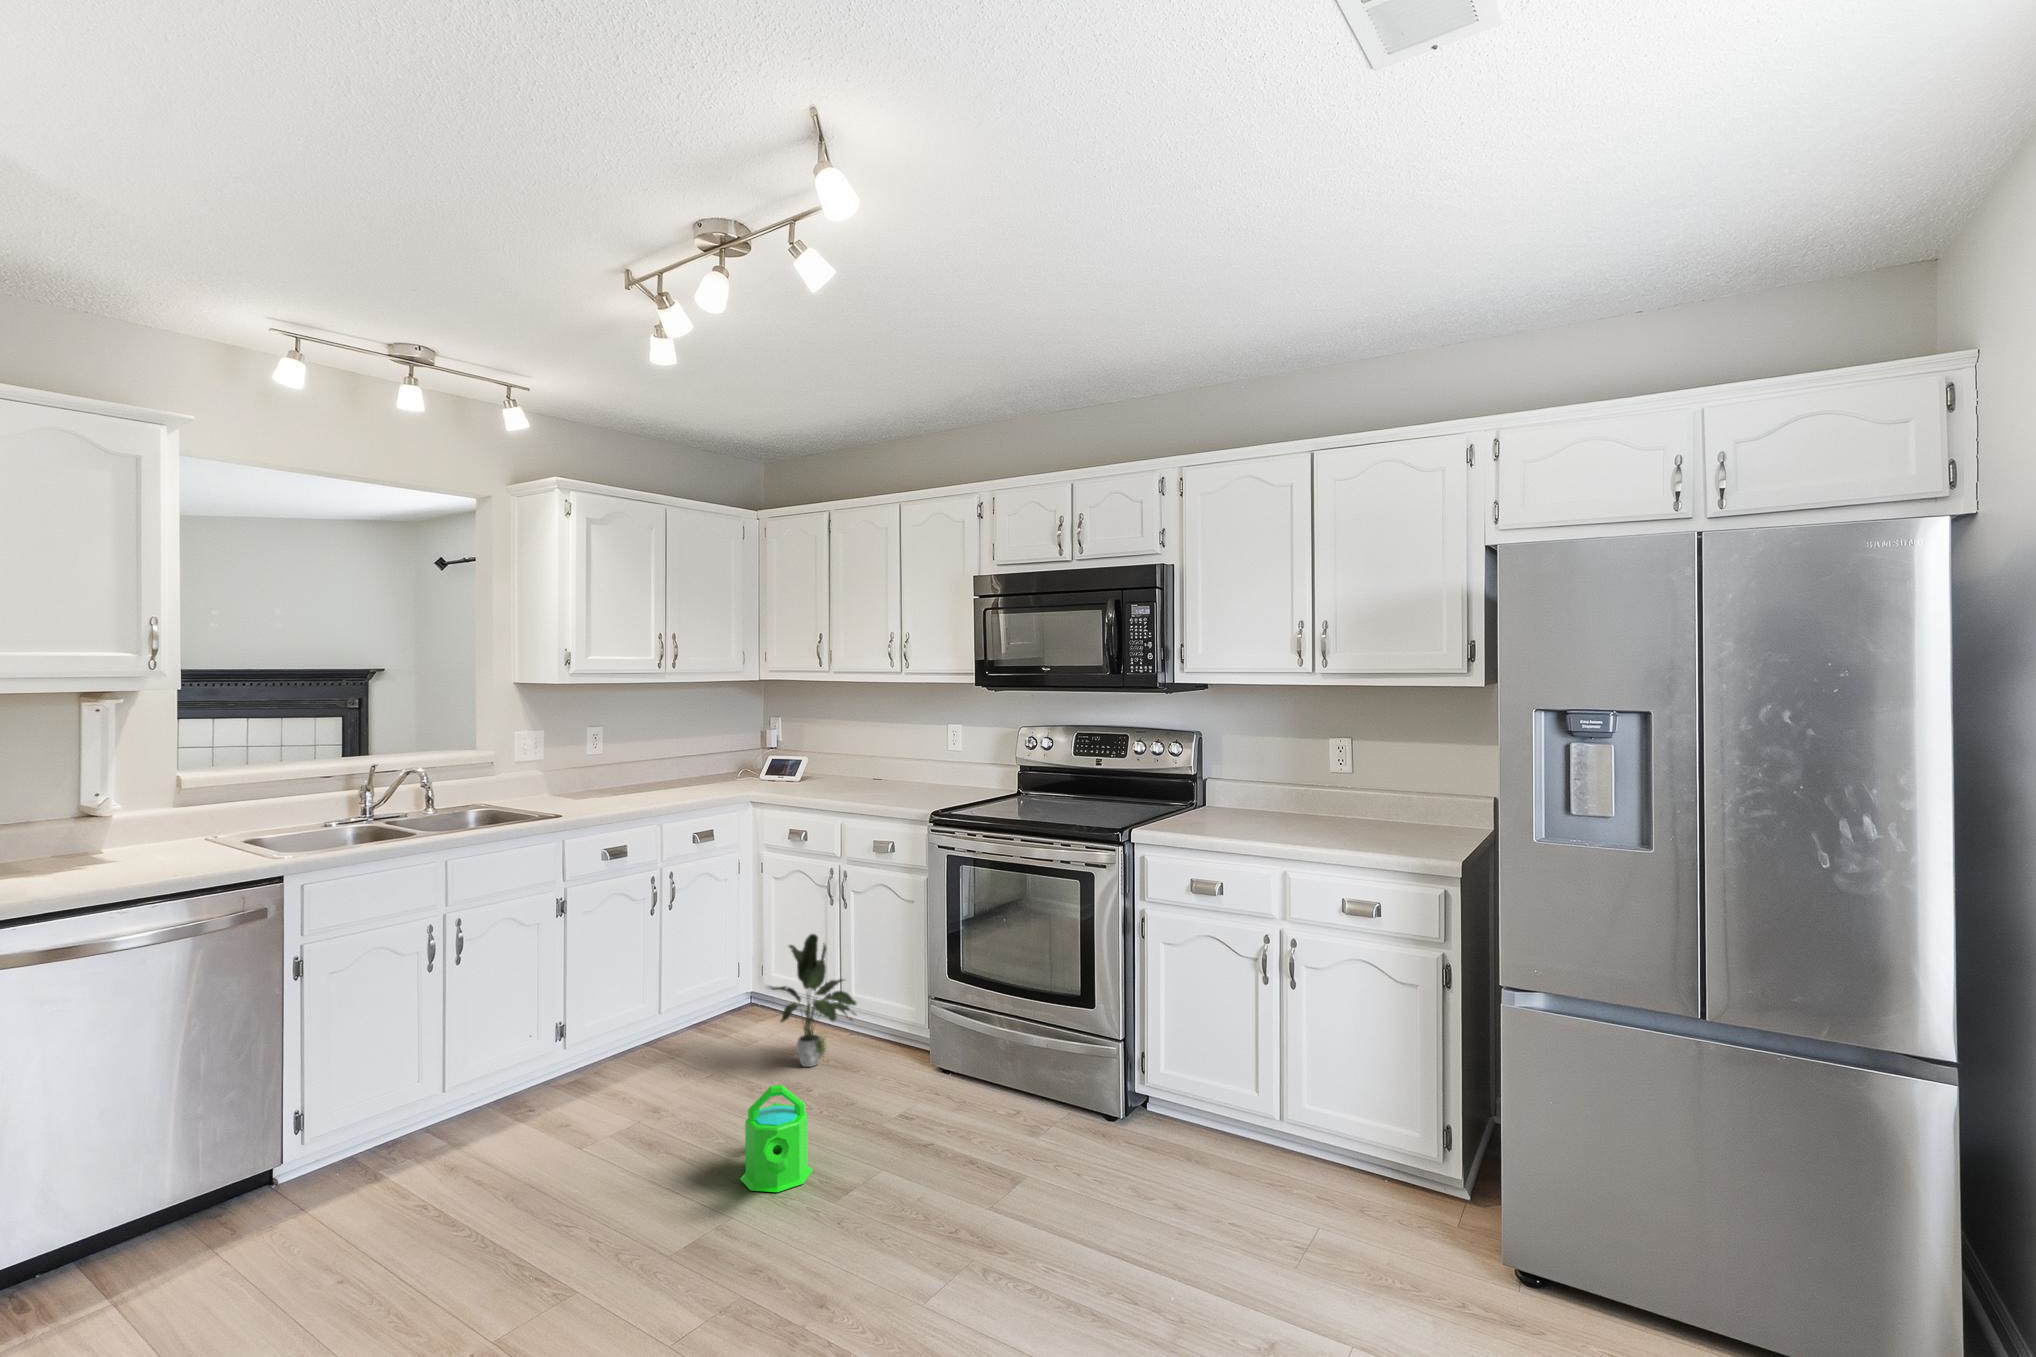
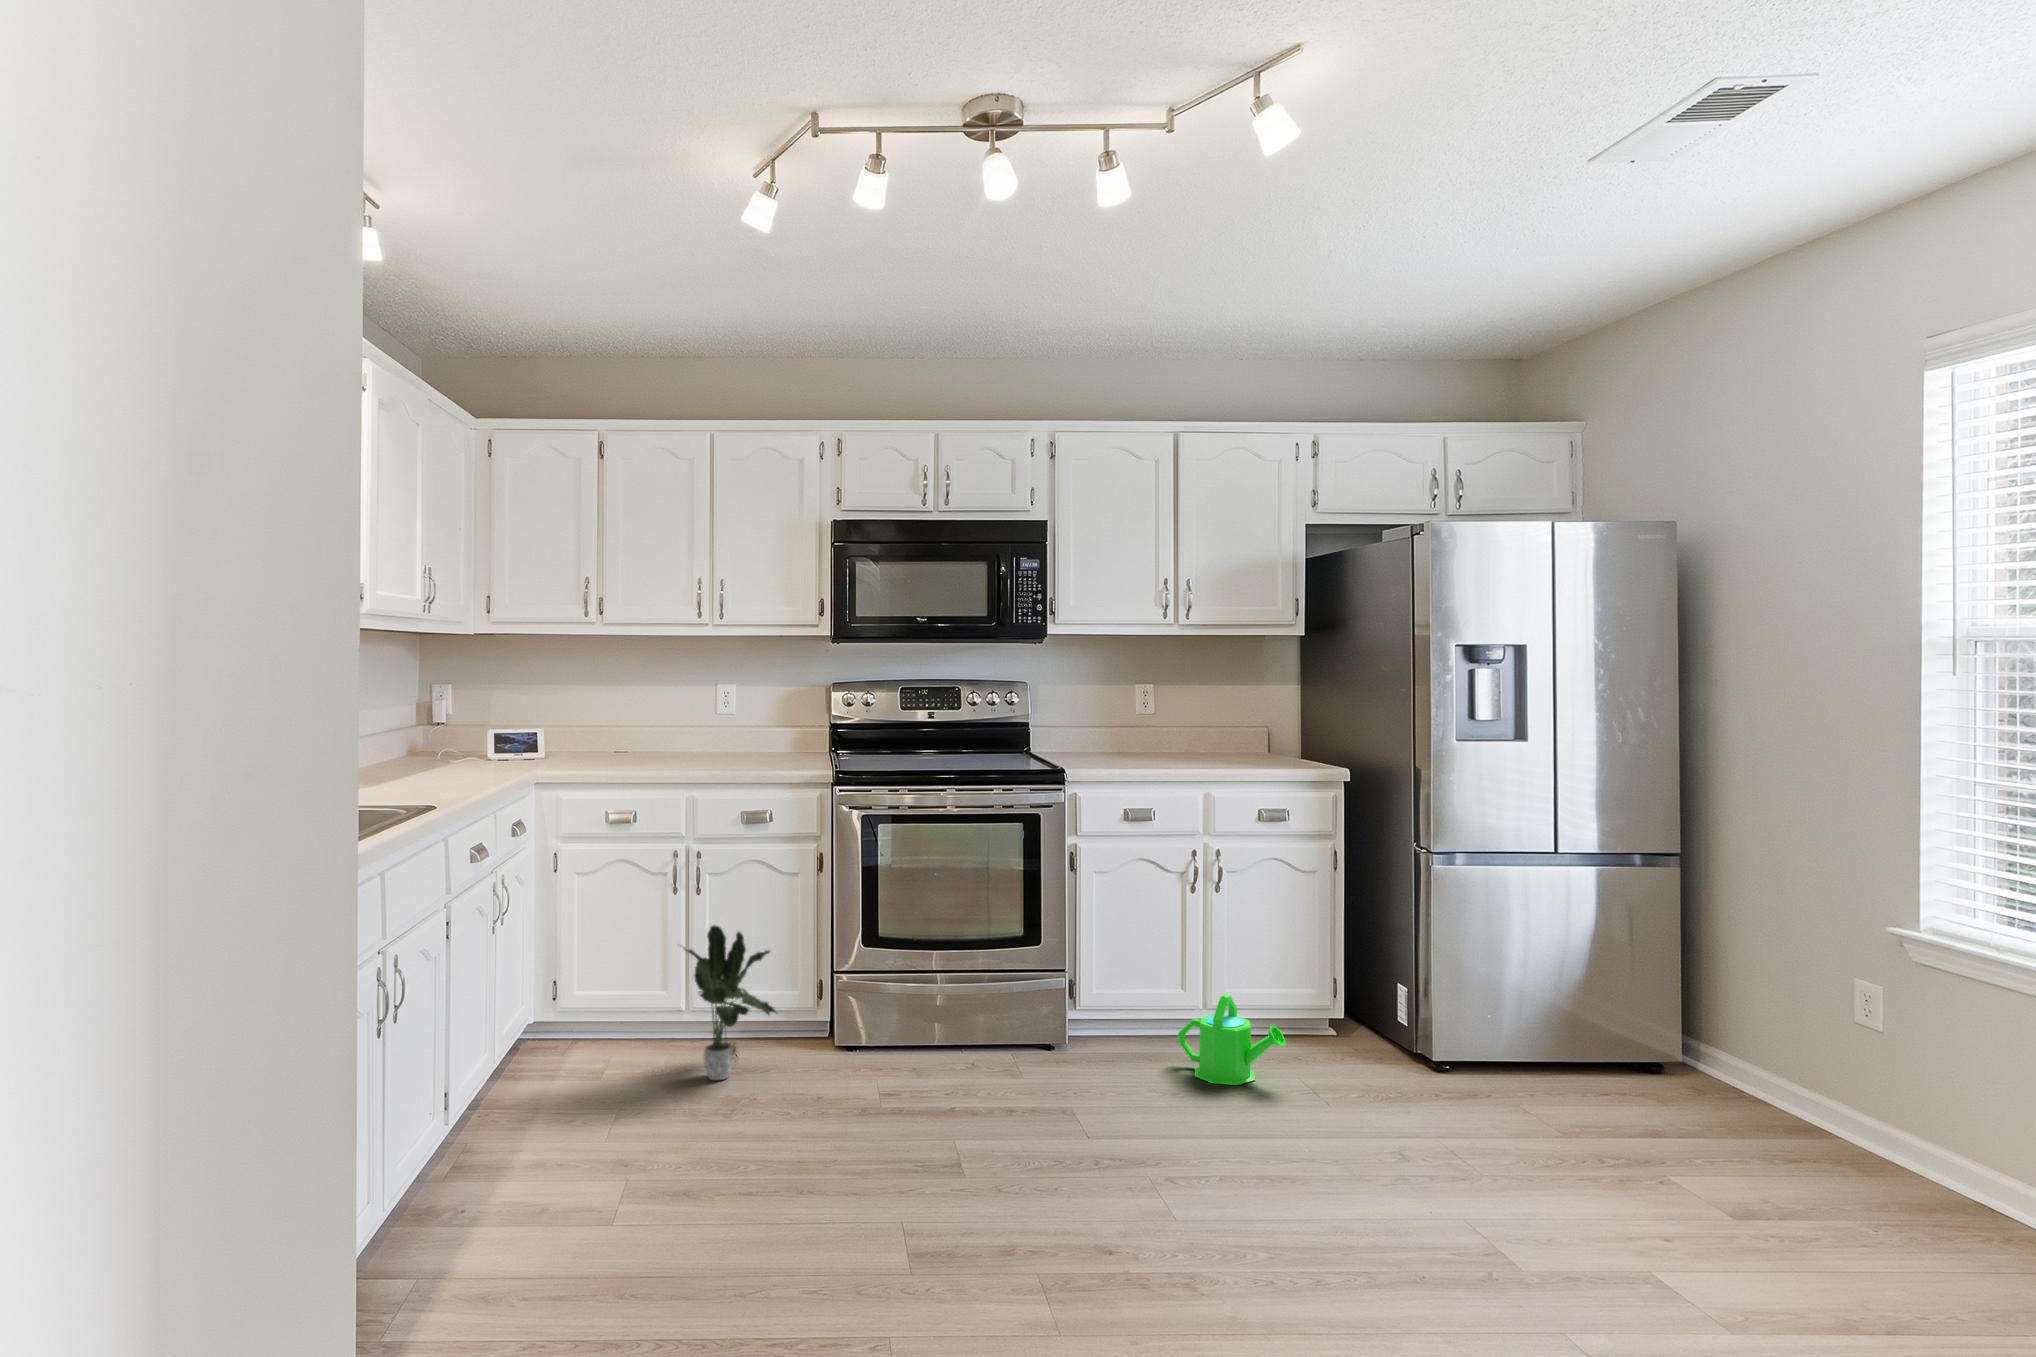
watering can: present [740,1085,813,1192] -> present [1178,994,1286,1085]

